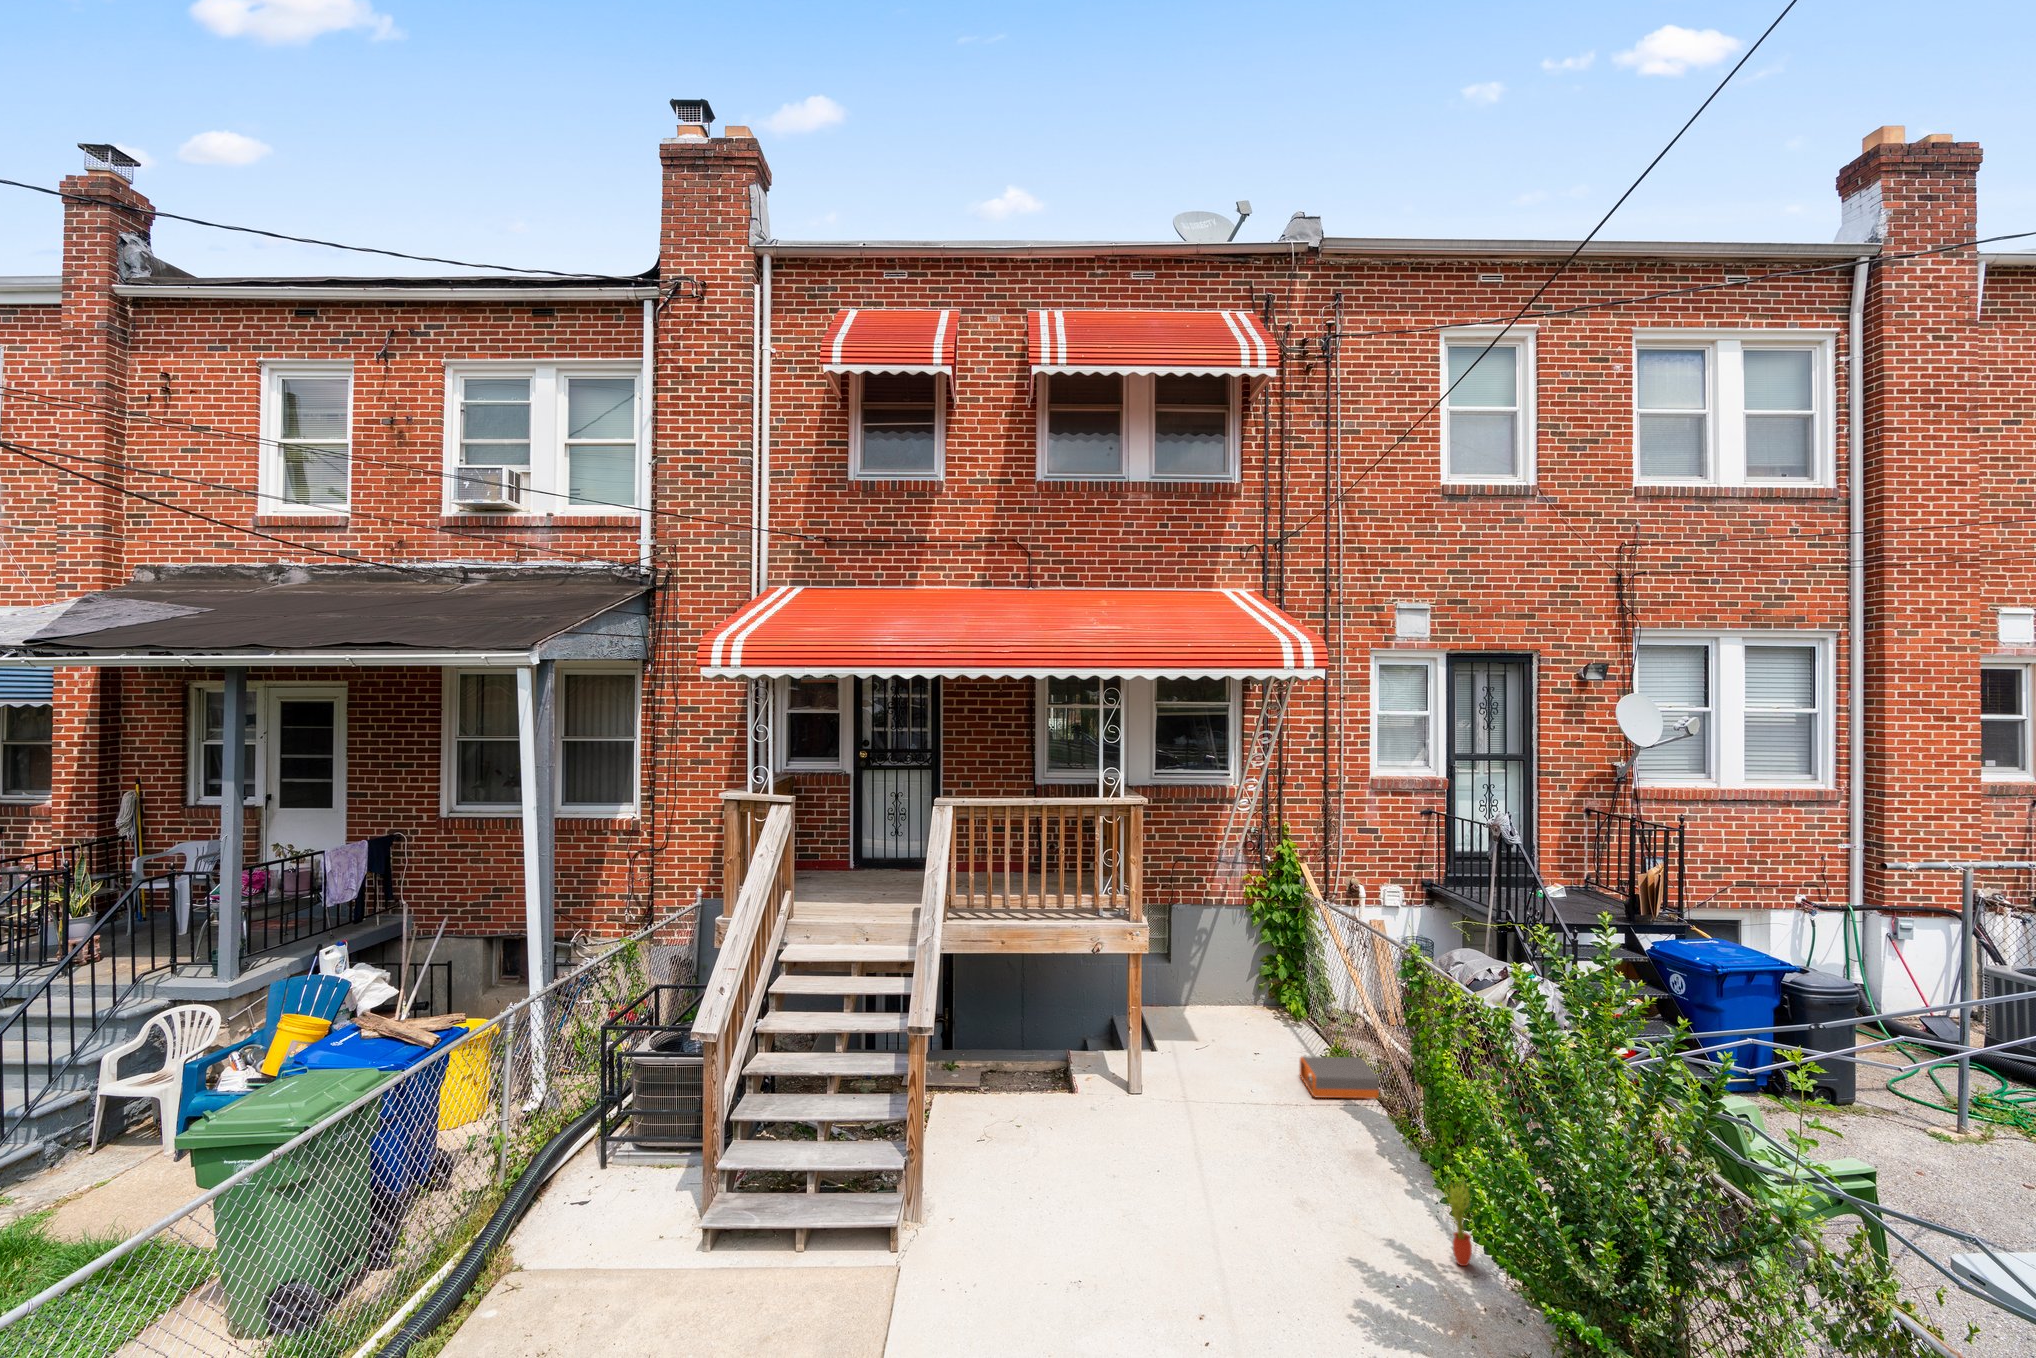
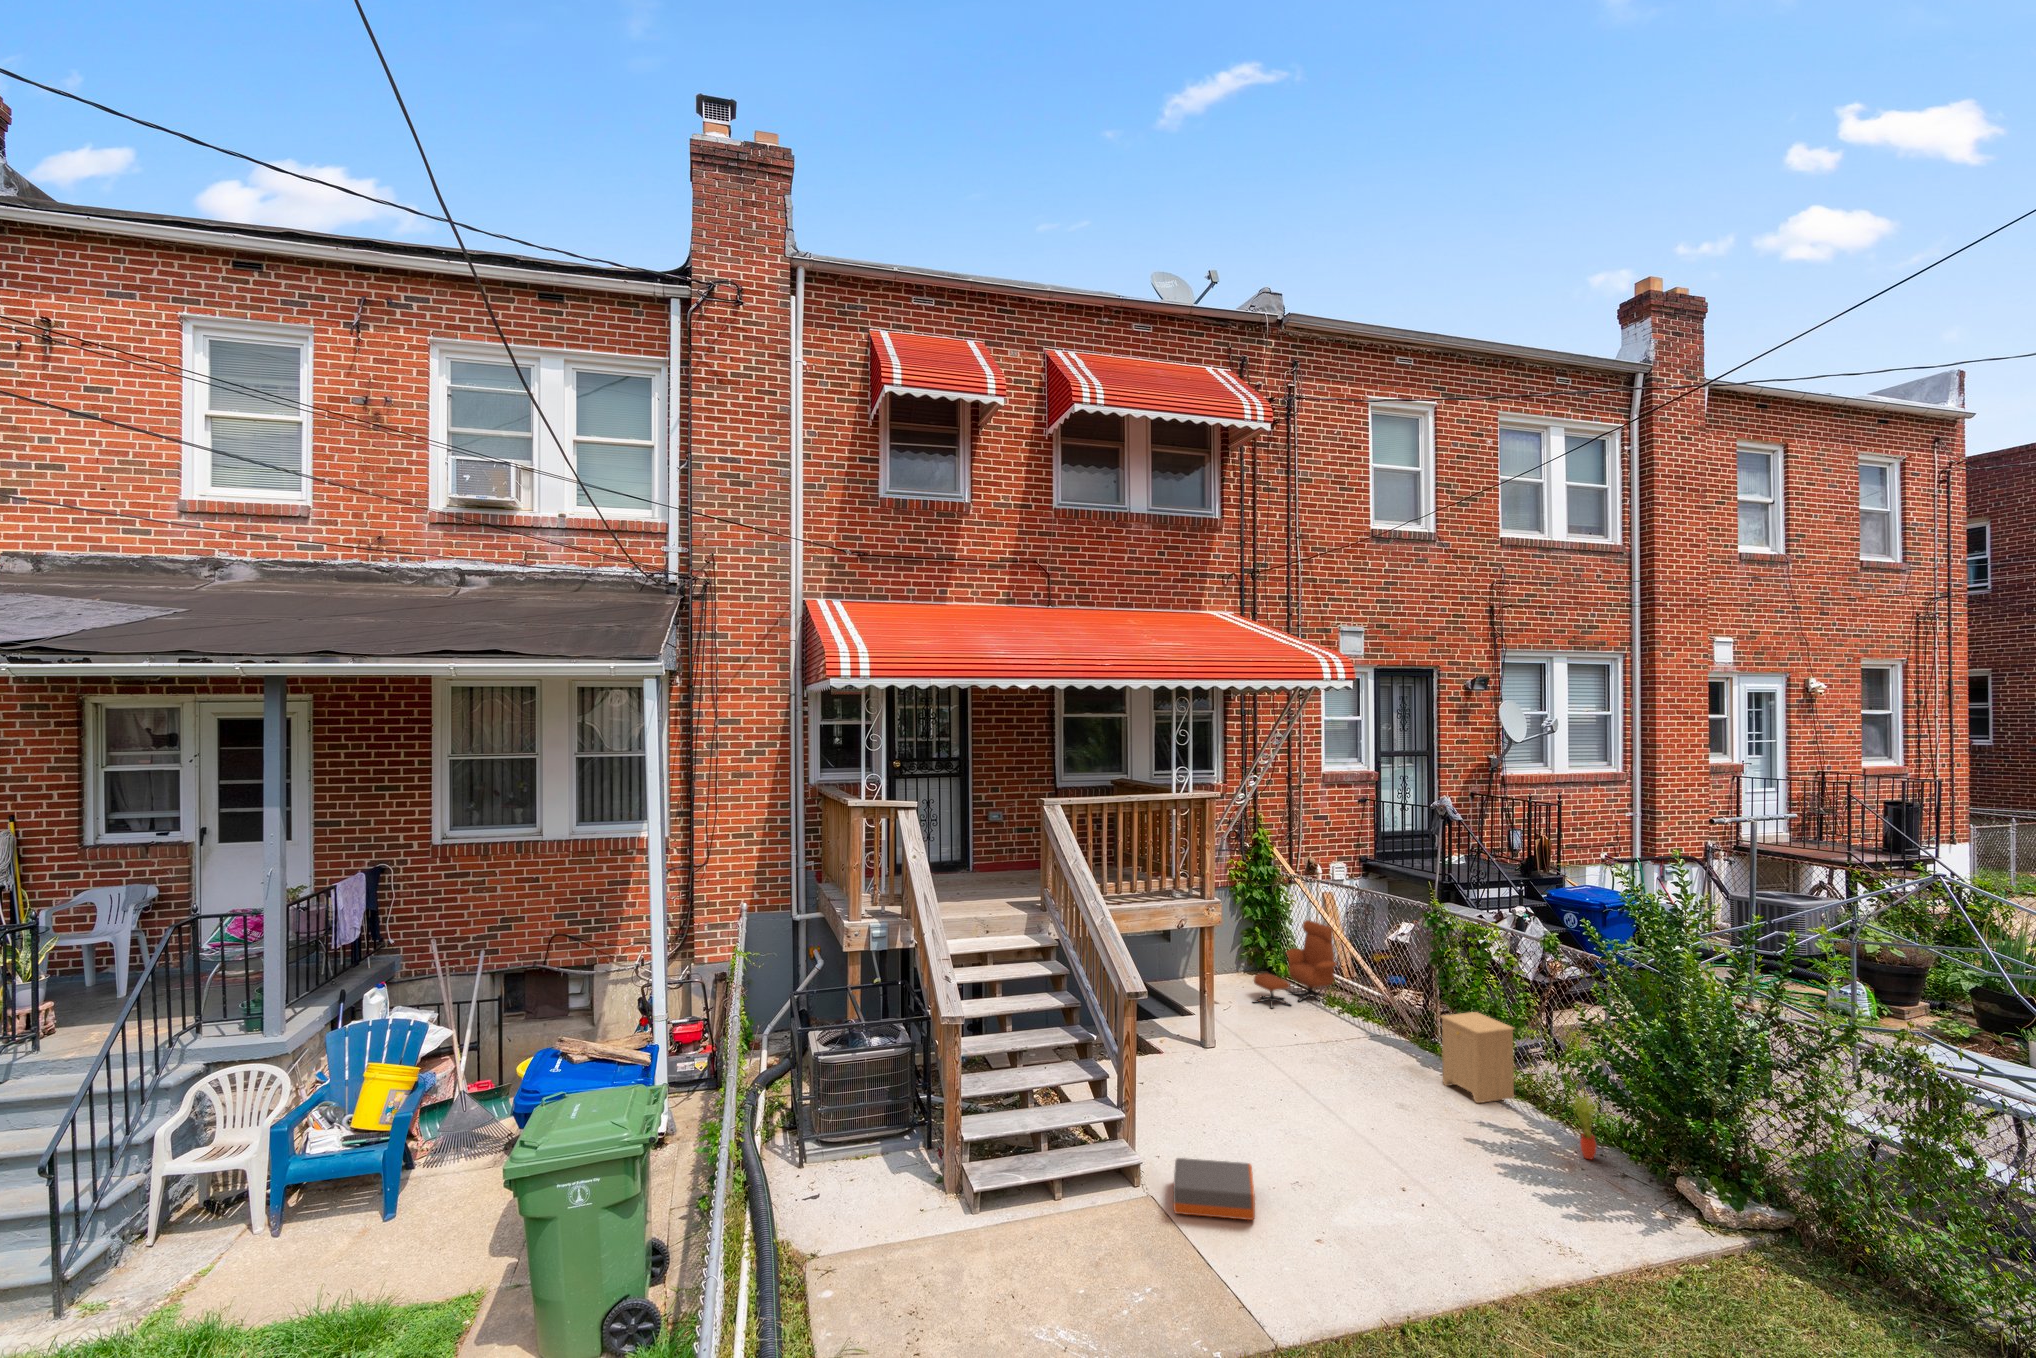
lounge chair: none [1232,949,1336,1048] -> present [1253,920,1337,1008]
storage box: present [1300,1056,1379,1099] -> present [1173,1158,1255,1220]
side table: none [1363,1070,1441,1181] -> present [1441,1012,1514,1103]

